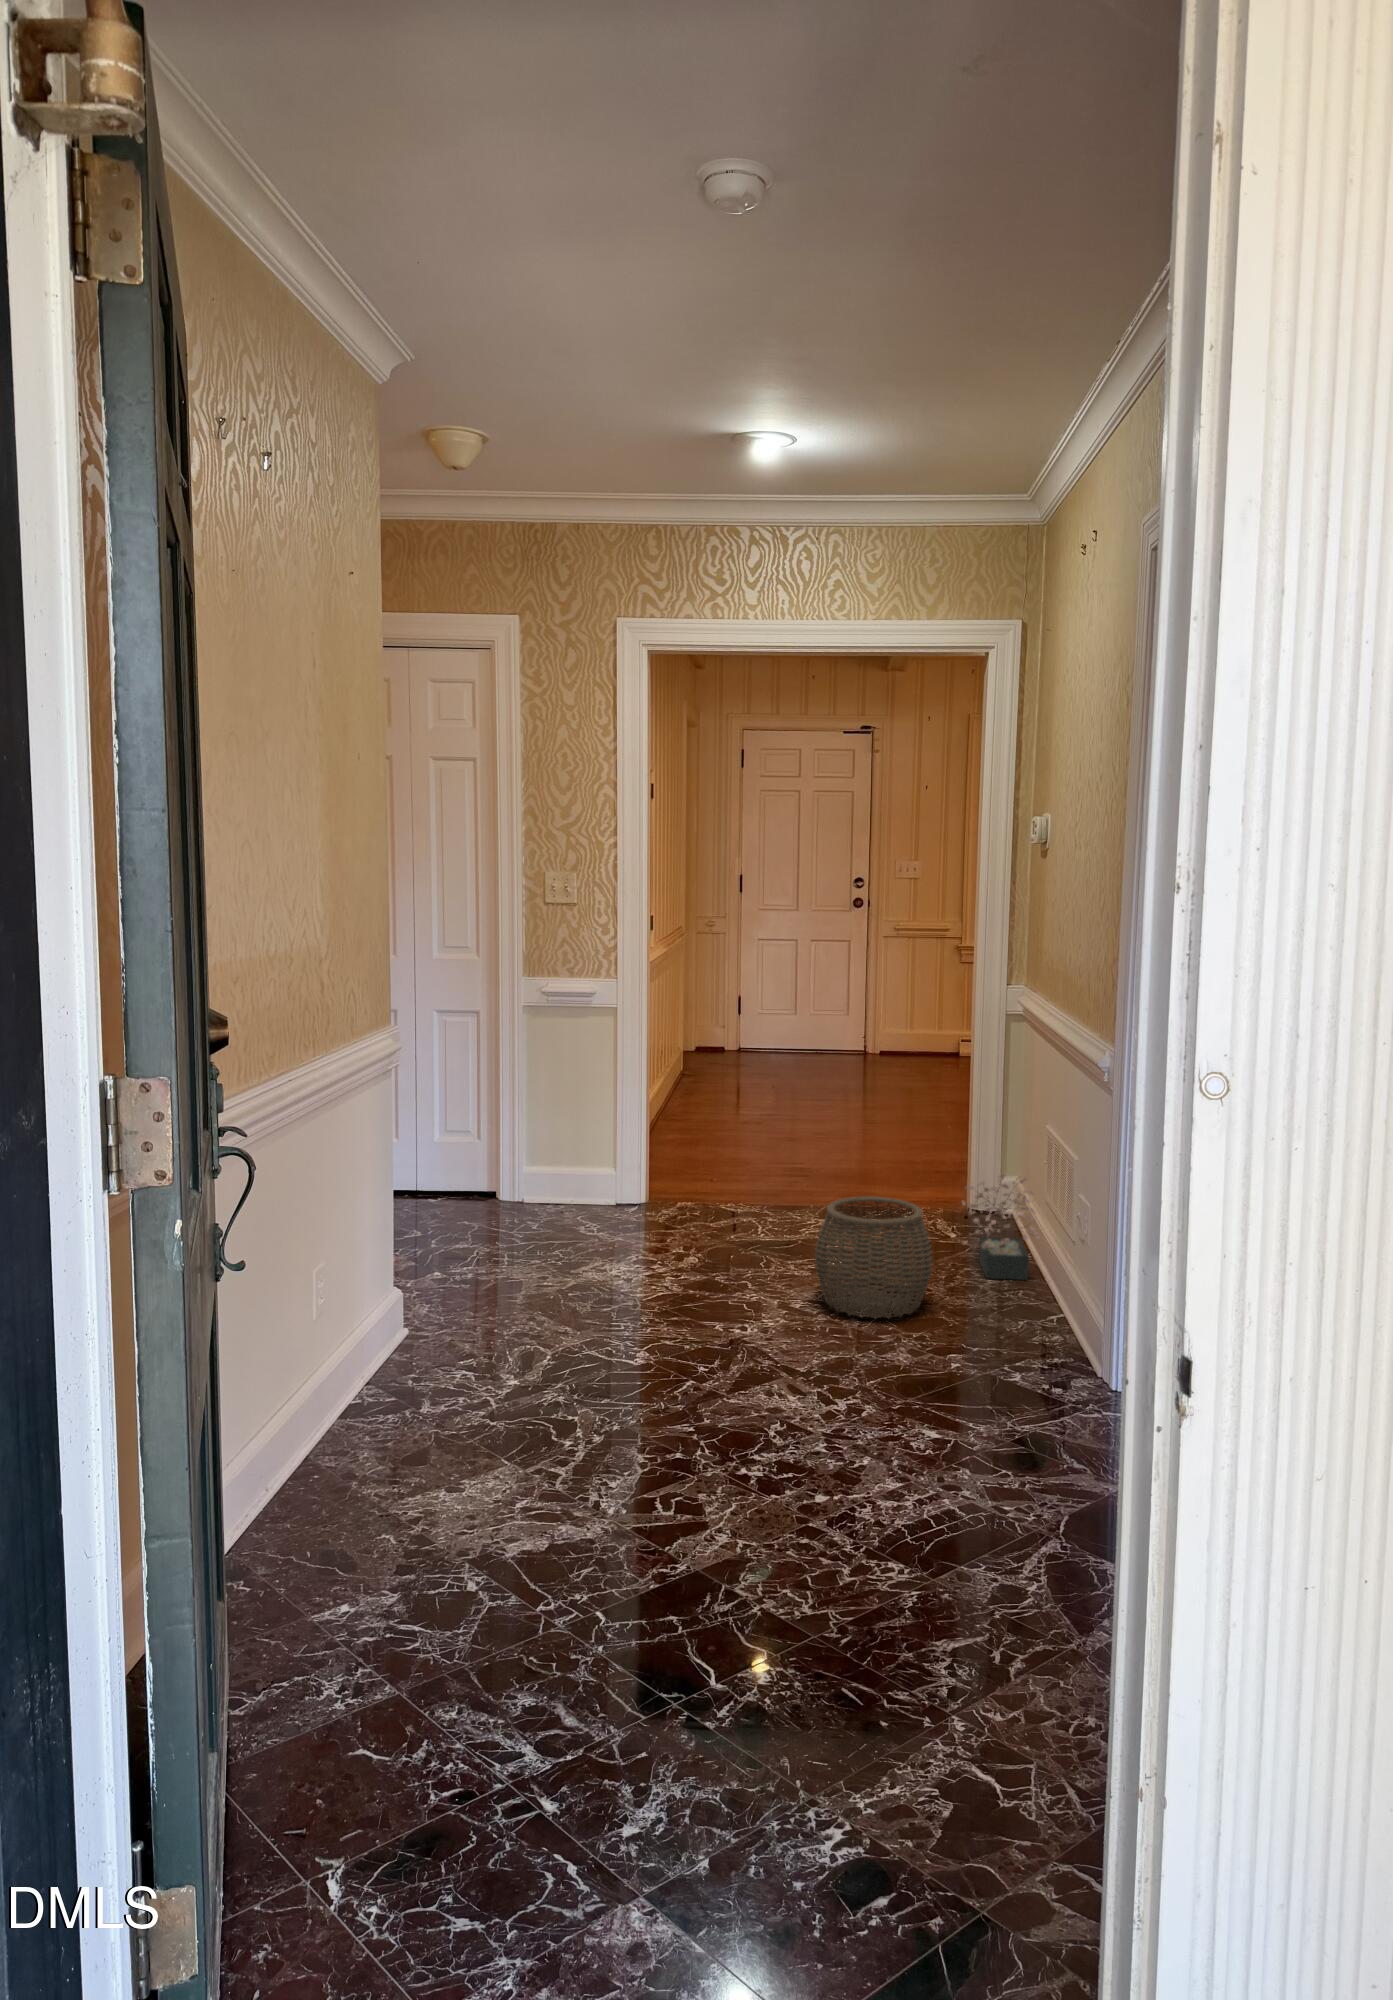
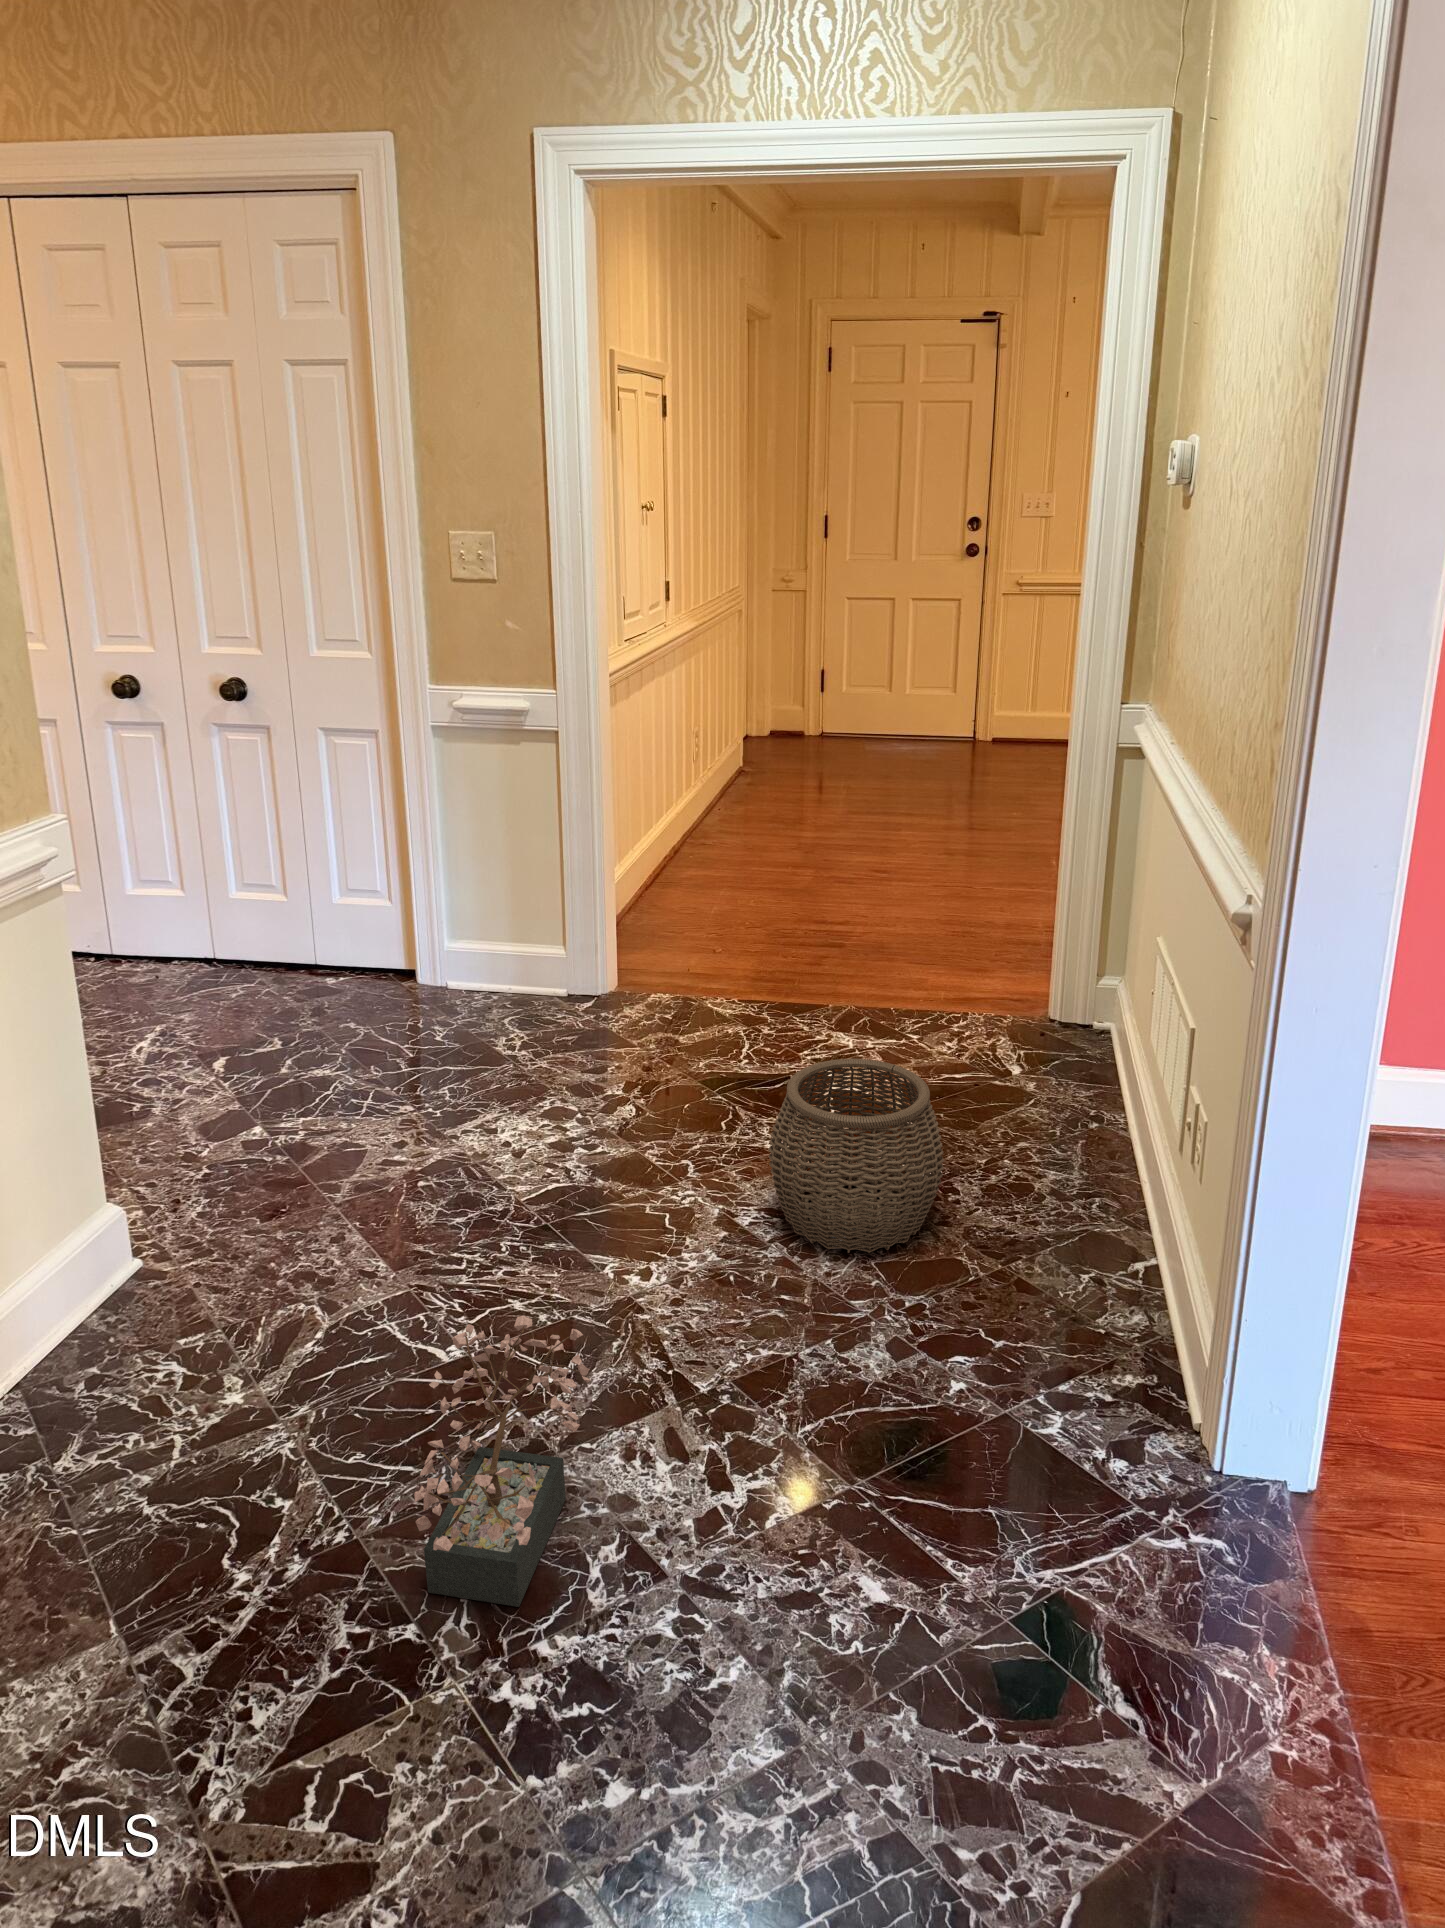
decorative plant: present [963,1174,1040,1280] -> present [414,1316,591,1607]

